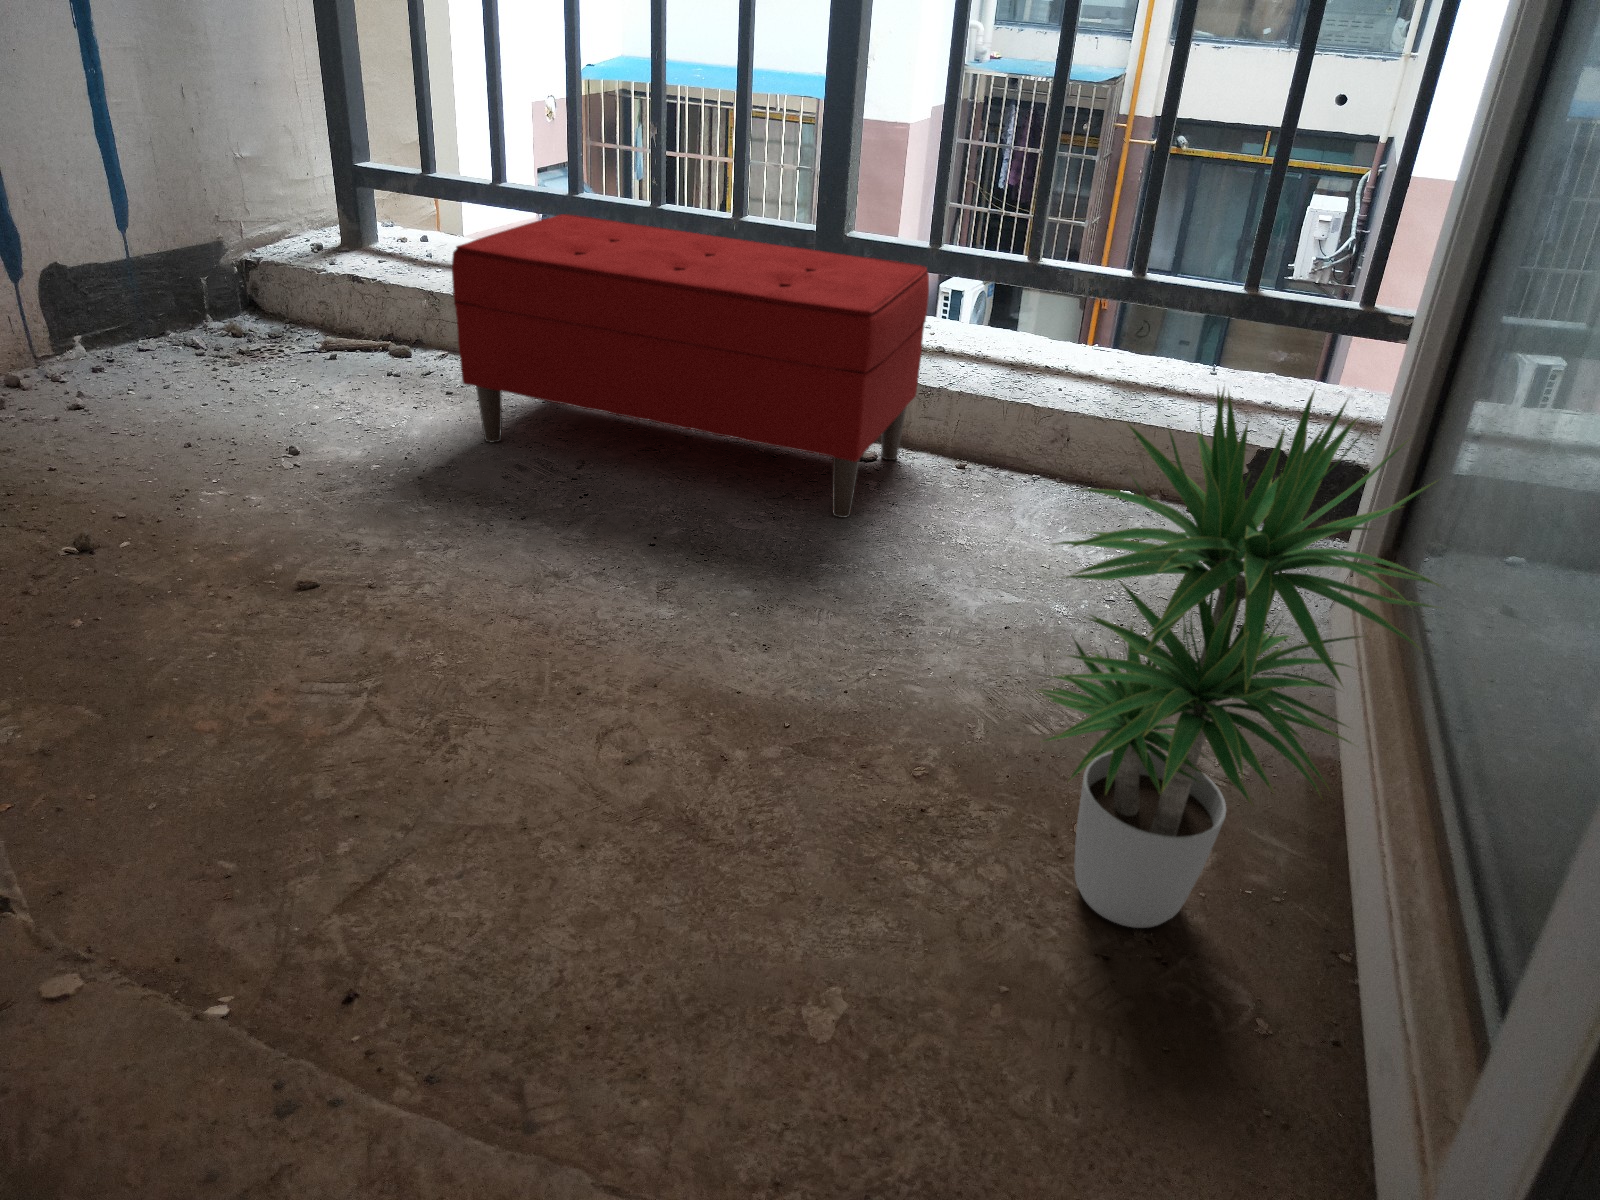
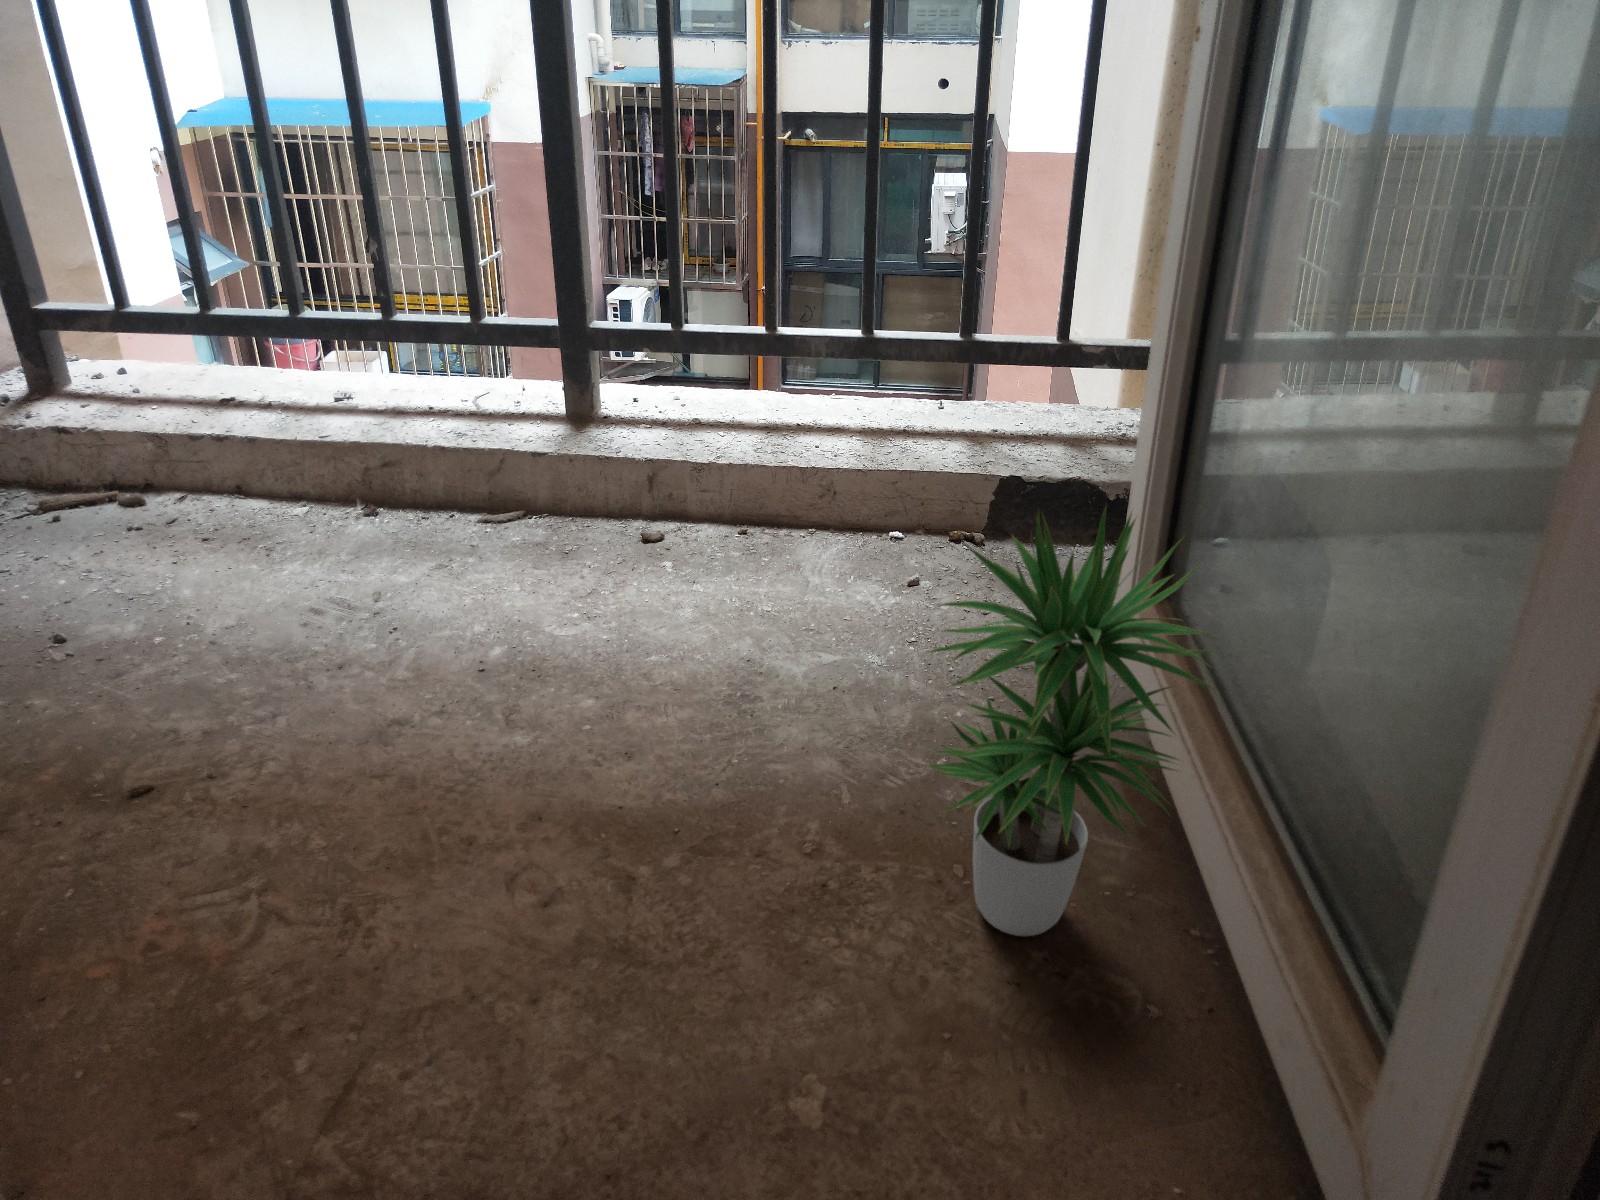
bench: present [452,214,929,518] -> none [212,345,692,607]

